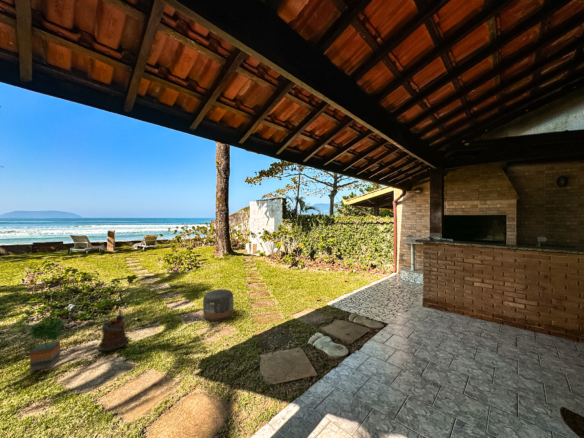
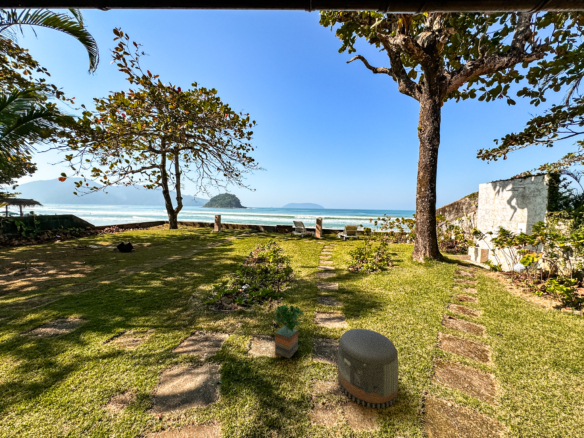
bucket: present [98,315,129,351] -> none [200,321,236,370]
potted tree: present [29,320,66,371] -> present [275,304,303,358]

